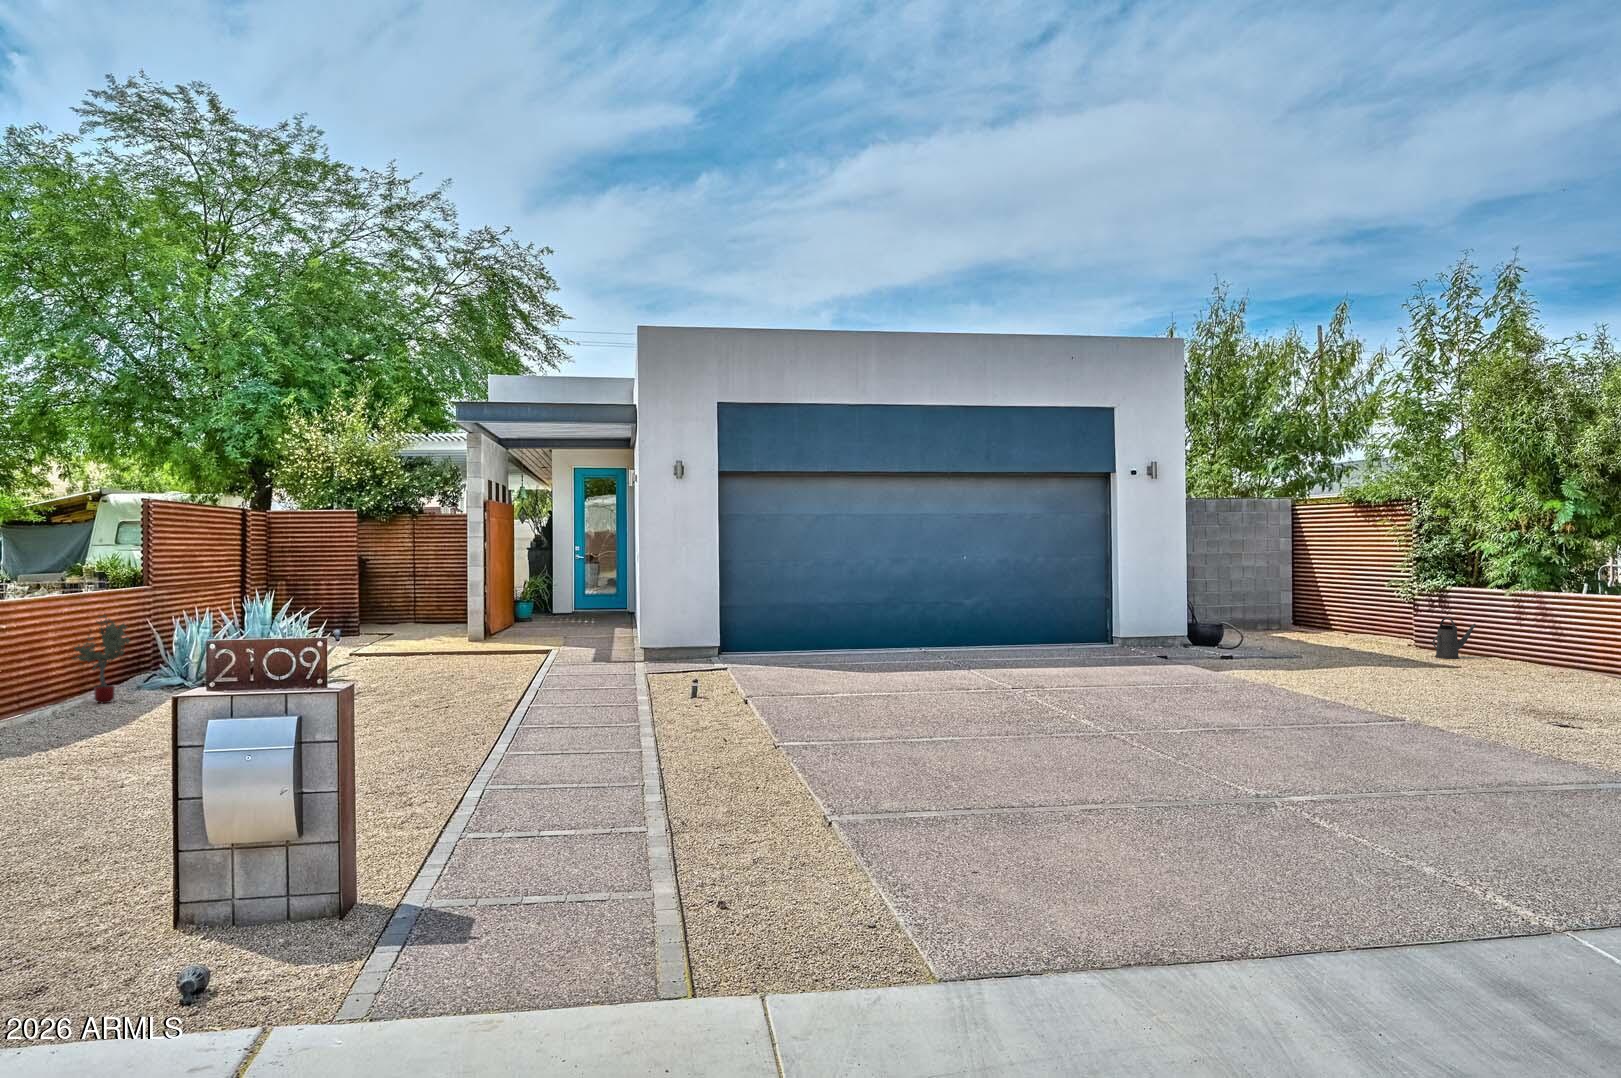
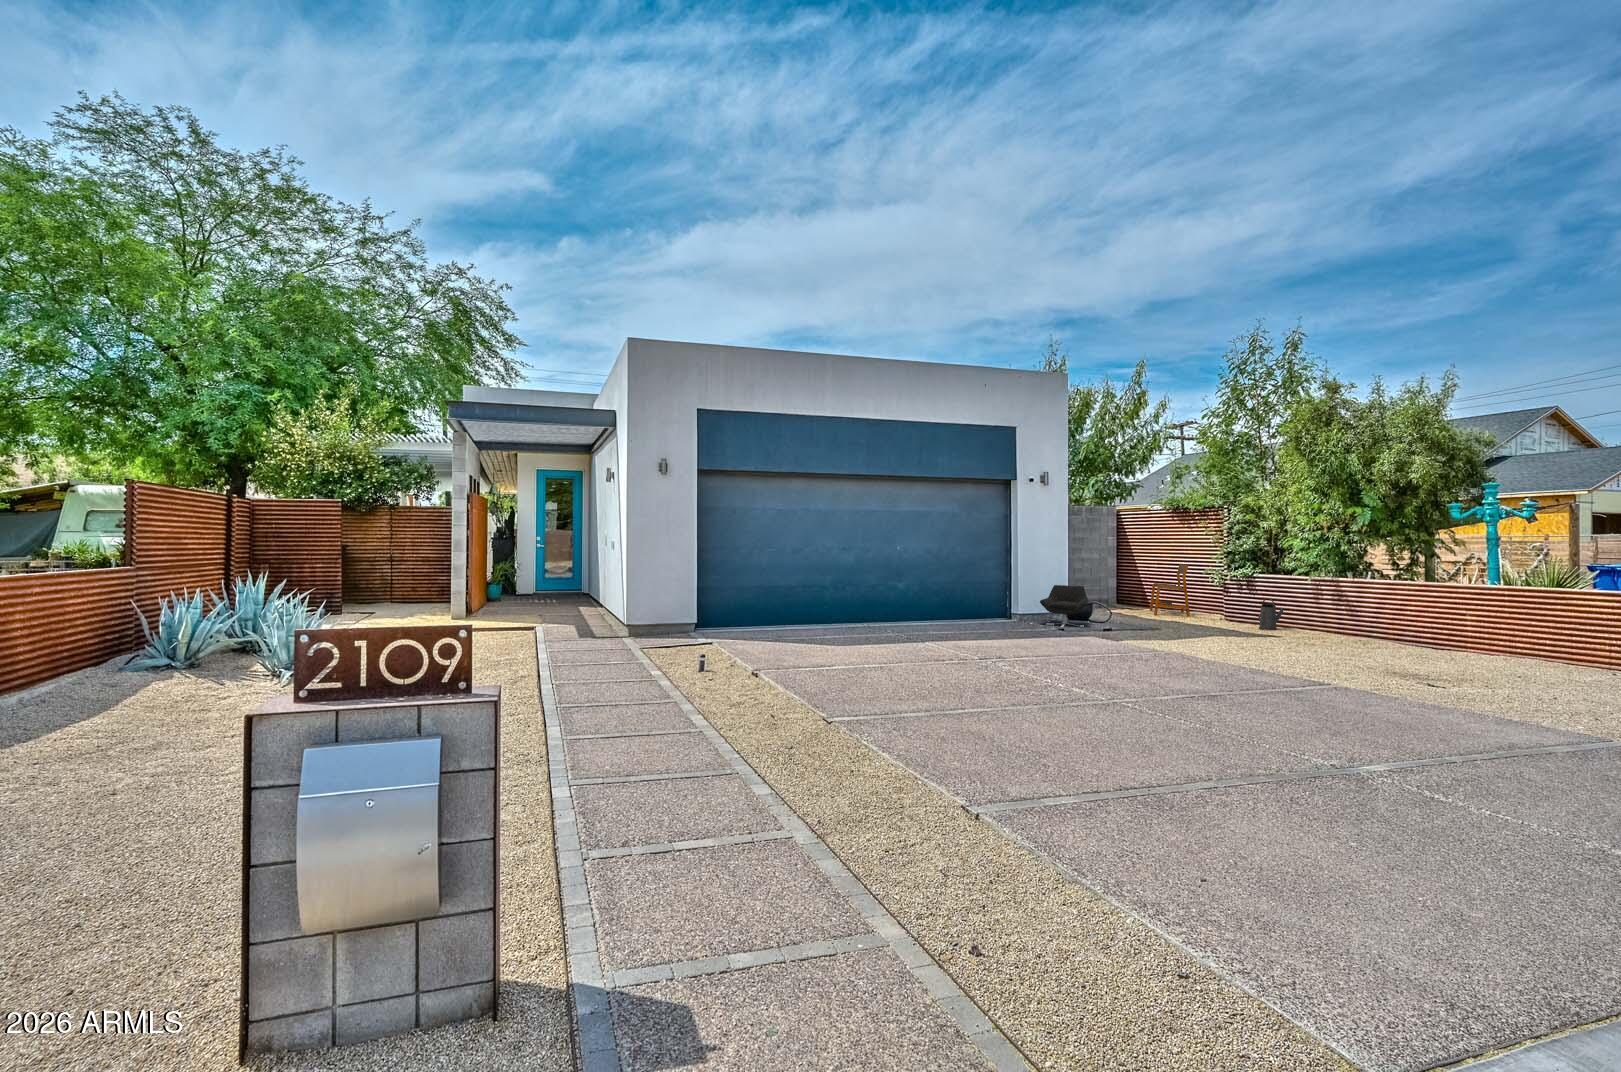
bench: none [1317,573,1365,641] -> present [1150,564,1190,616]
lounge chair: none [1144,601,1209,654] -> present [1040,585,1089,627]
potted tree: present [73,615,130,703] -> none [42,594,115,688]

